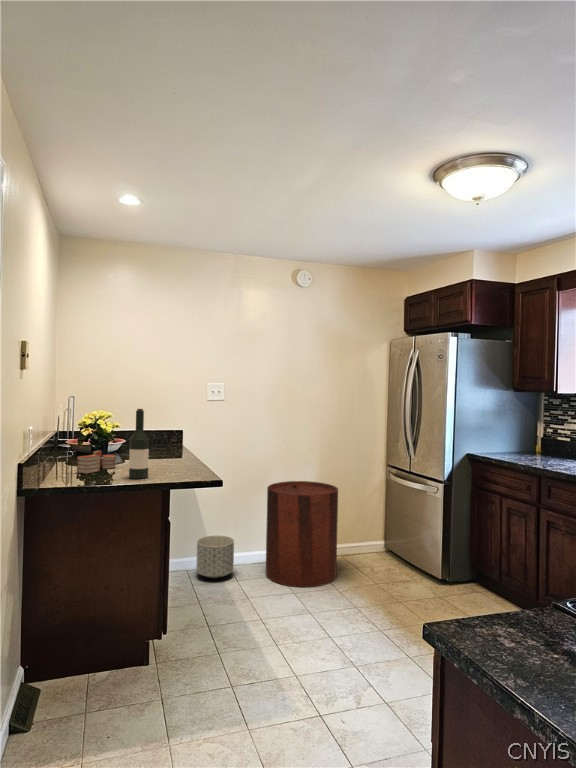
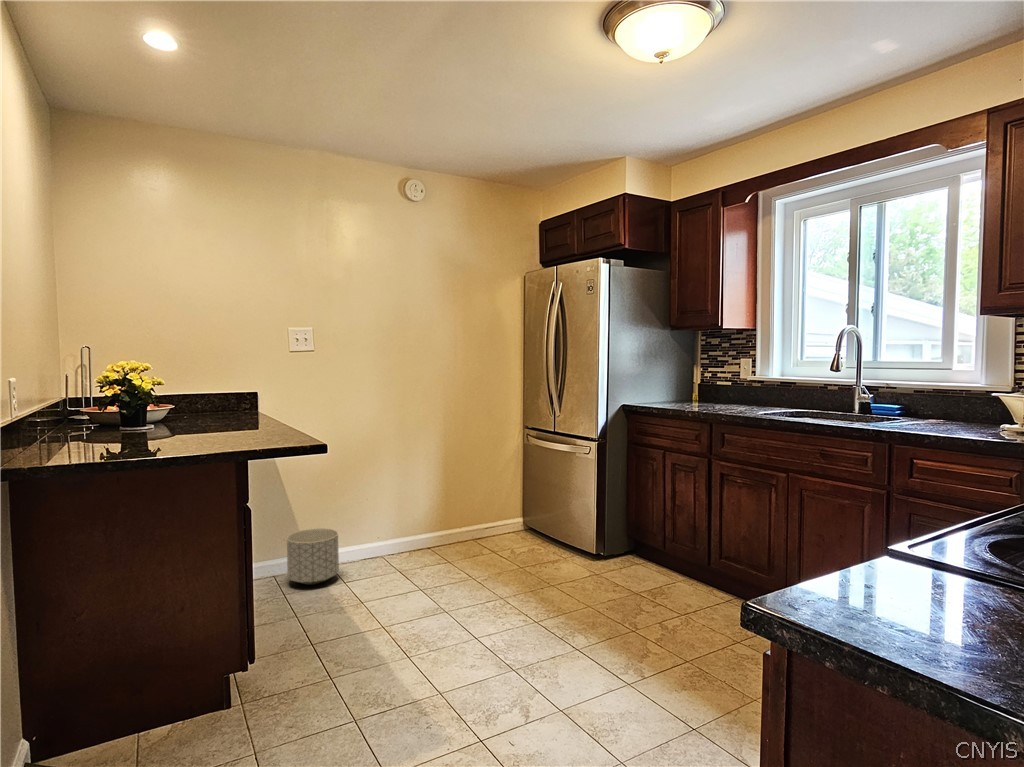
wine bottle: present [129,409,149,479] -> none [185,340,217,443]
book: present [77,450,116,474] -> none [97,410,162,443]
trash can: present [266,481,338,588] -> none [380,451,472,583]

